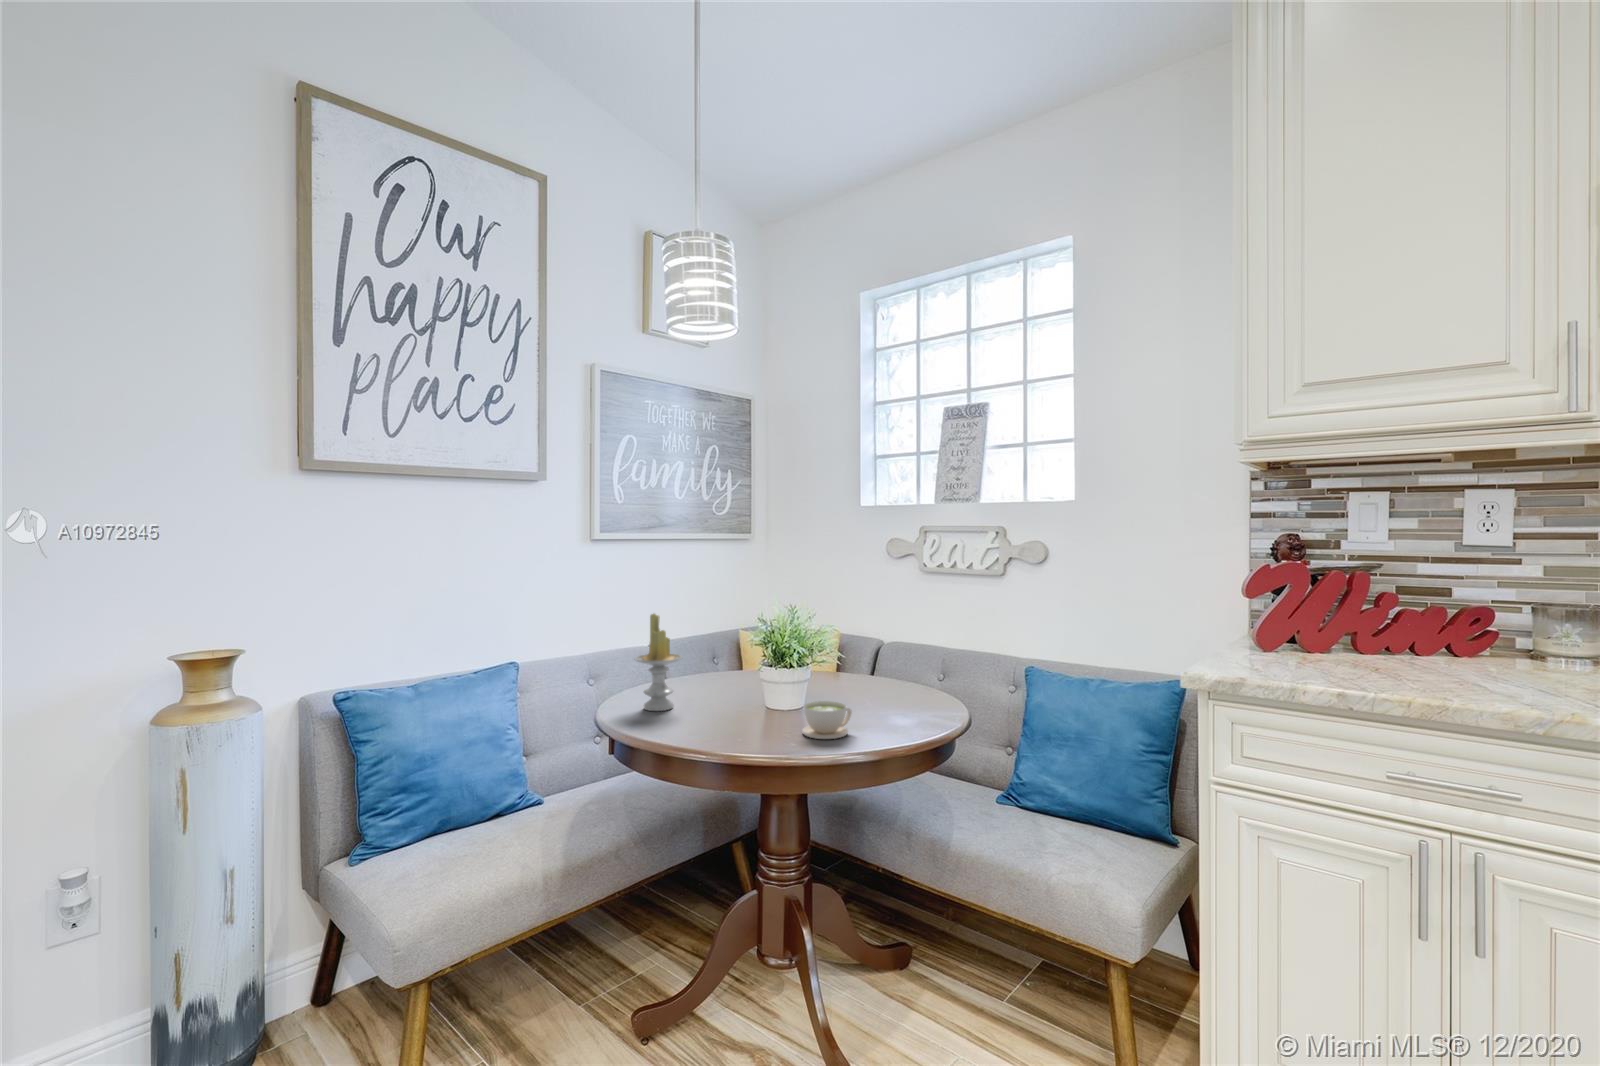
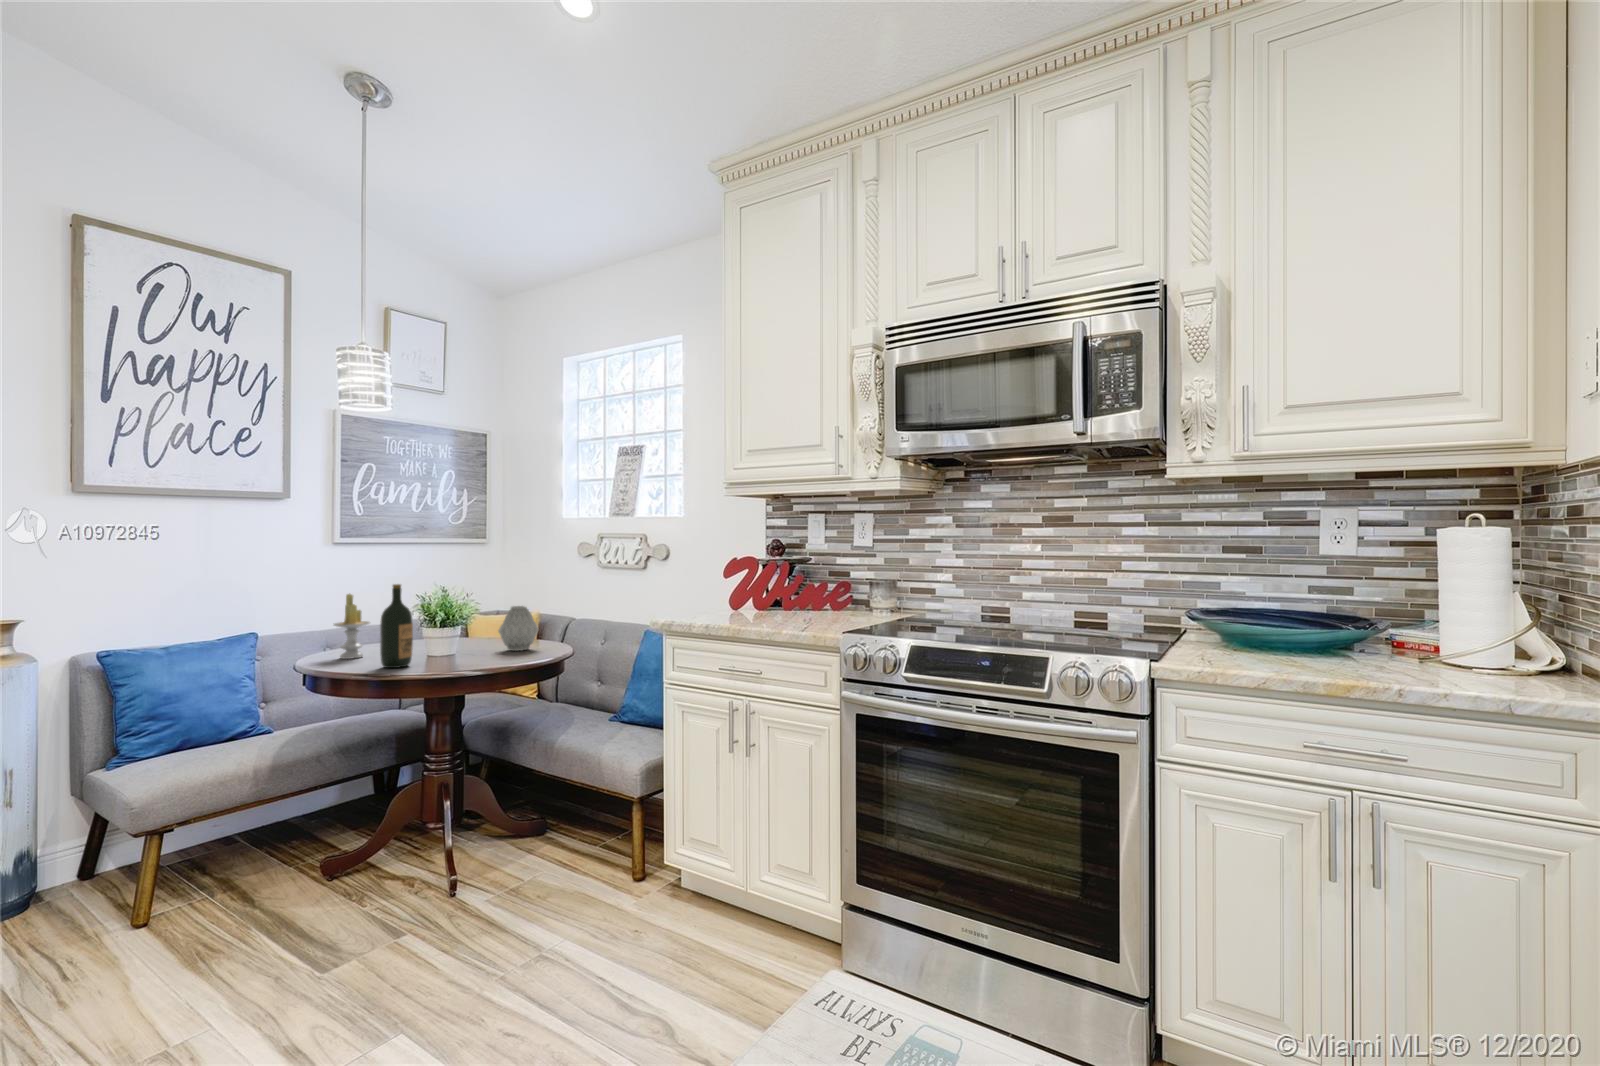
wine bottle: none [724,605,768,739] -> present [380,584,413,668]
vase: none [849,632,906,702] -> present [498,606,539,651]
coffee cup: present [802,701,852,739] -> none [435,646,471,667]

